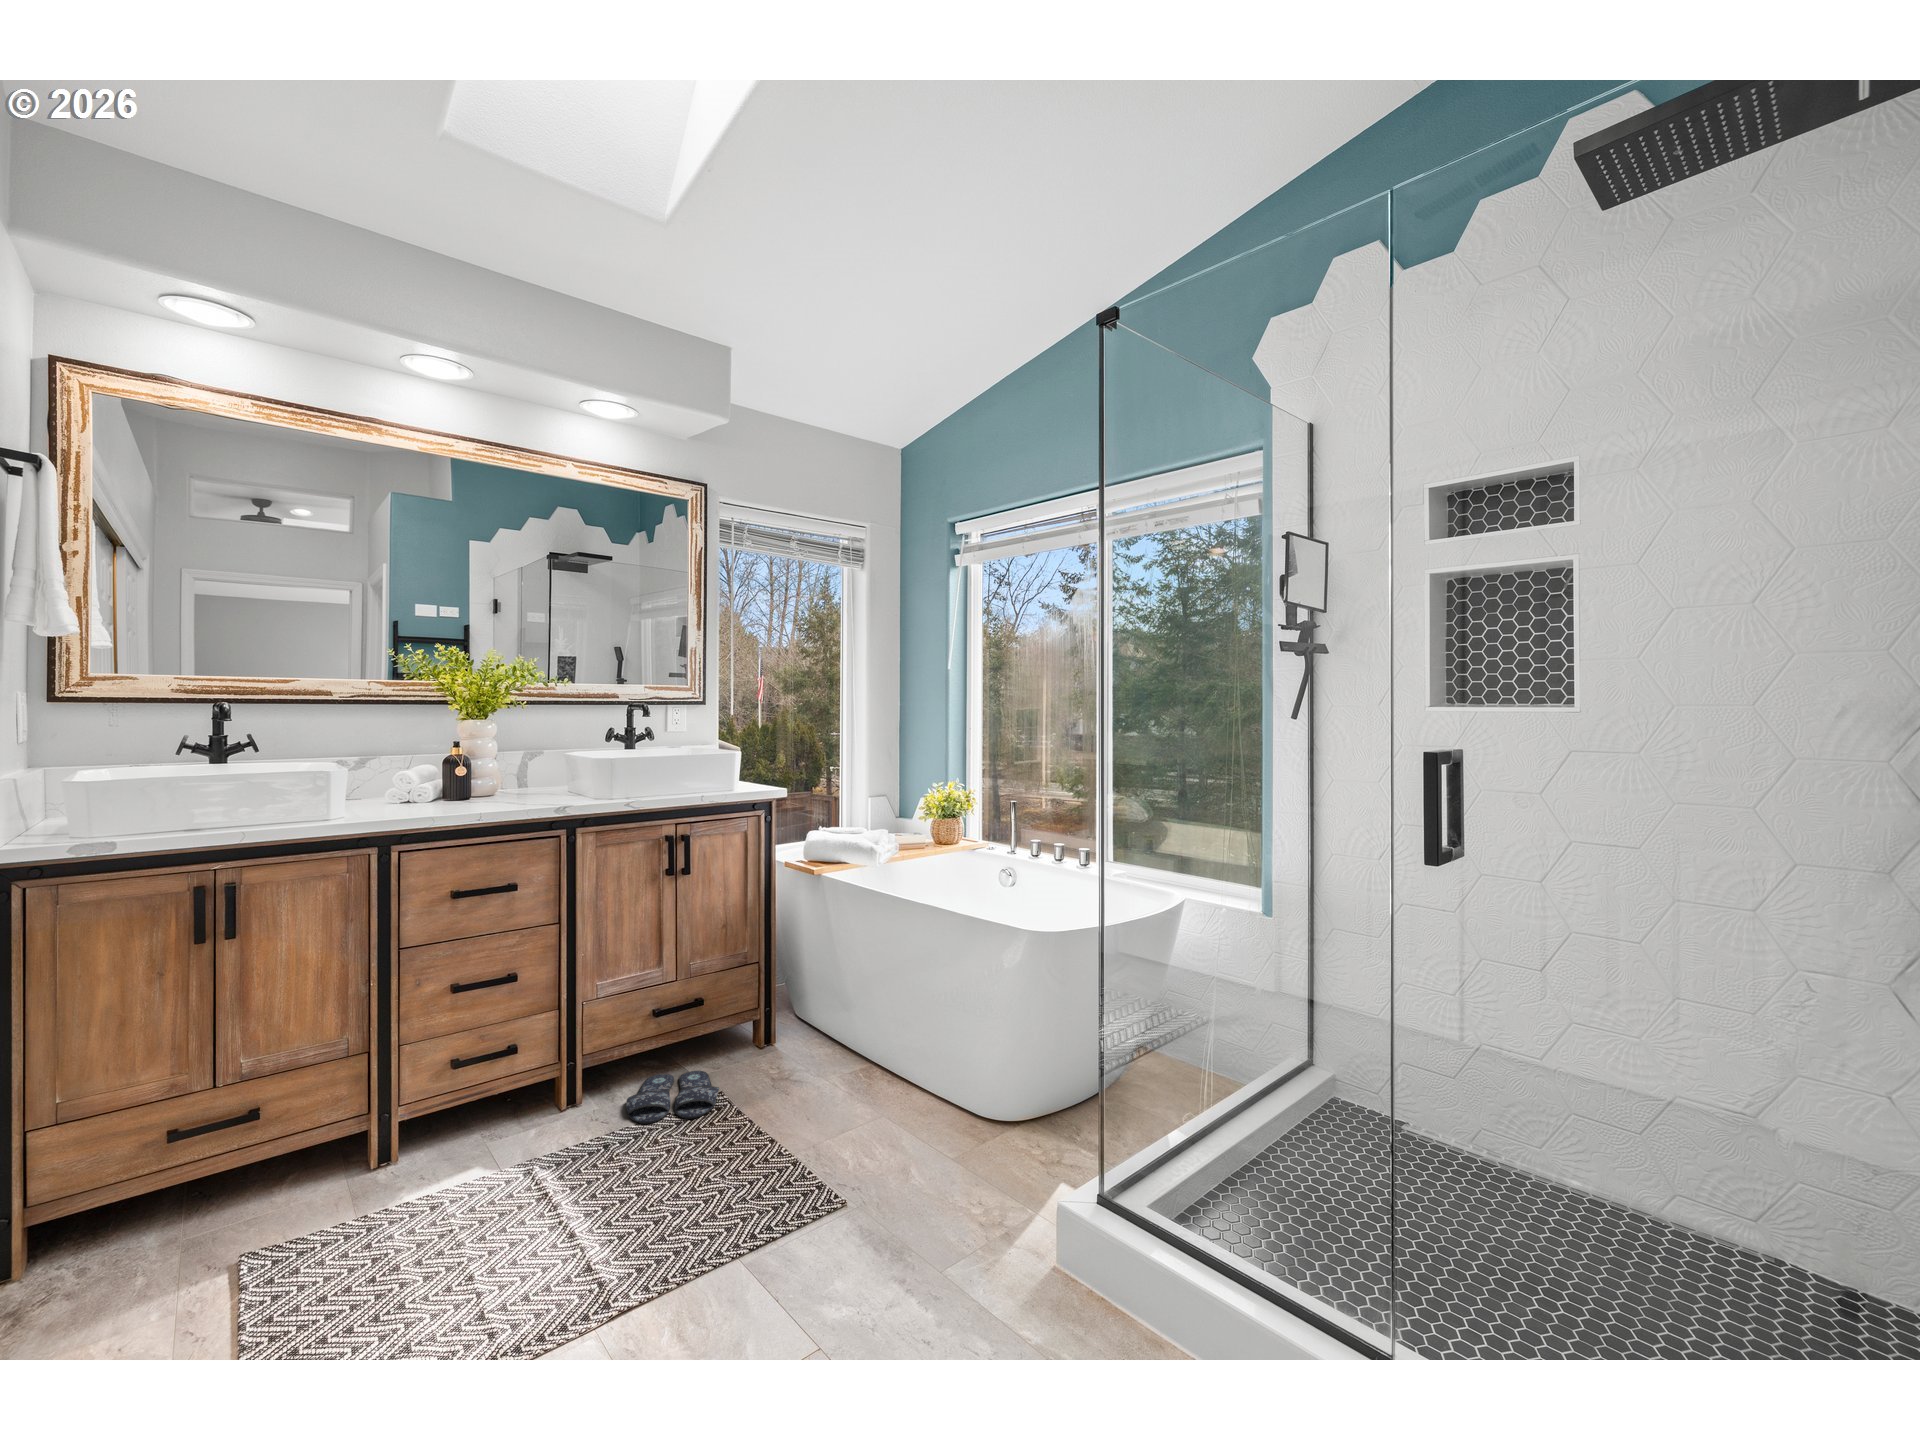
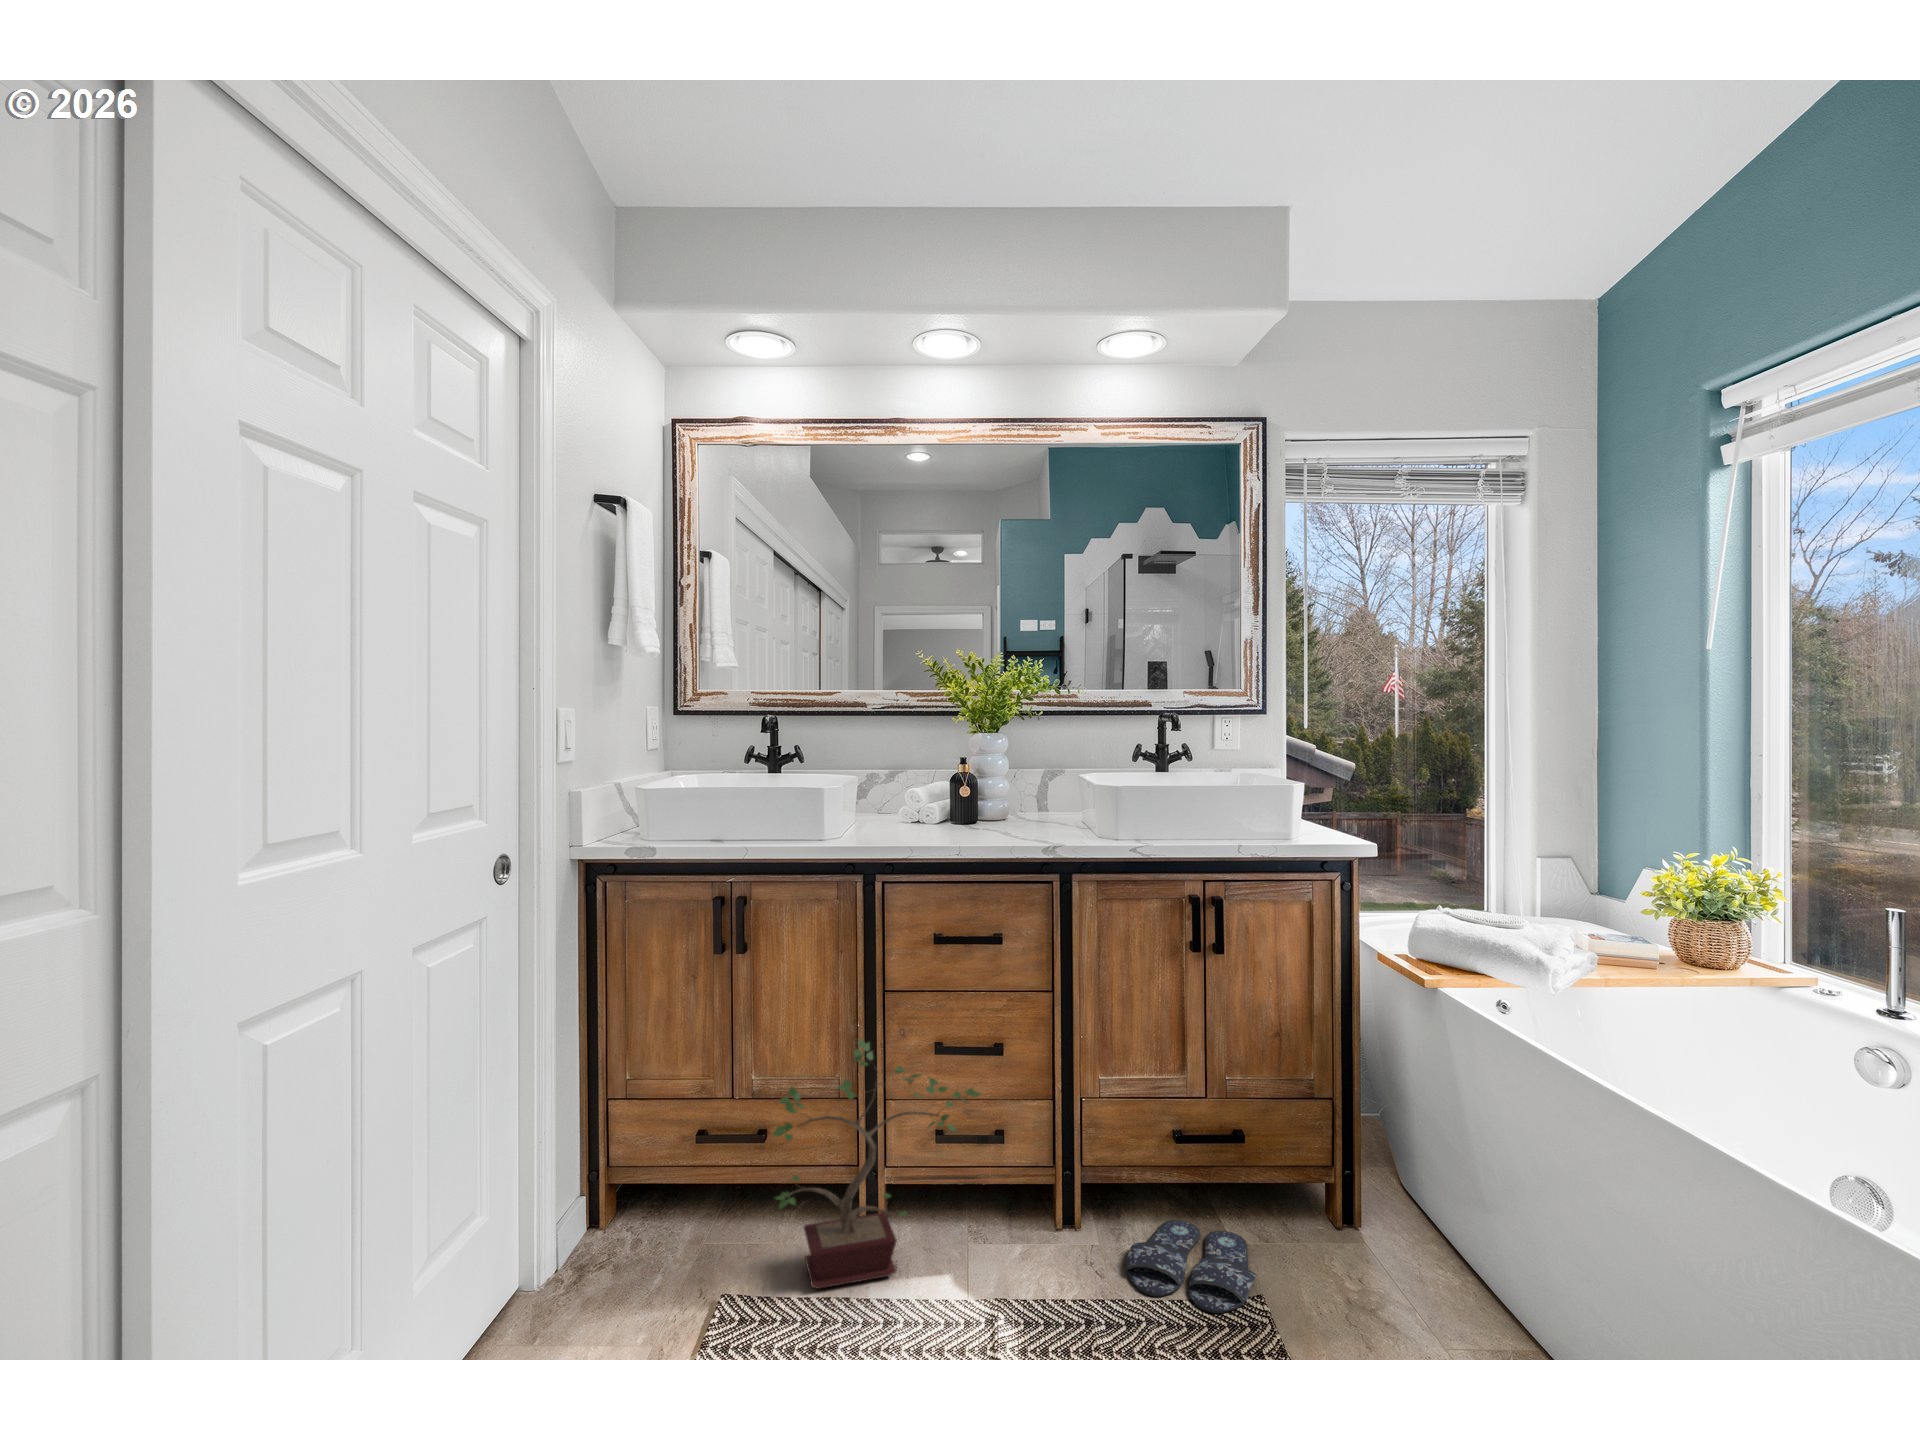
potted plant: none [296,990,509,1218] -> present [773,1039,981,1289]

